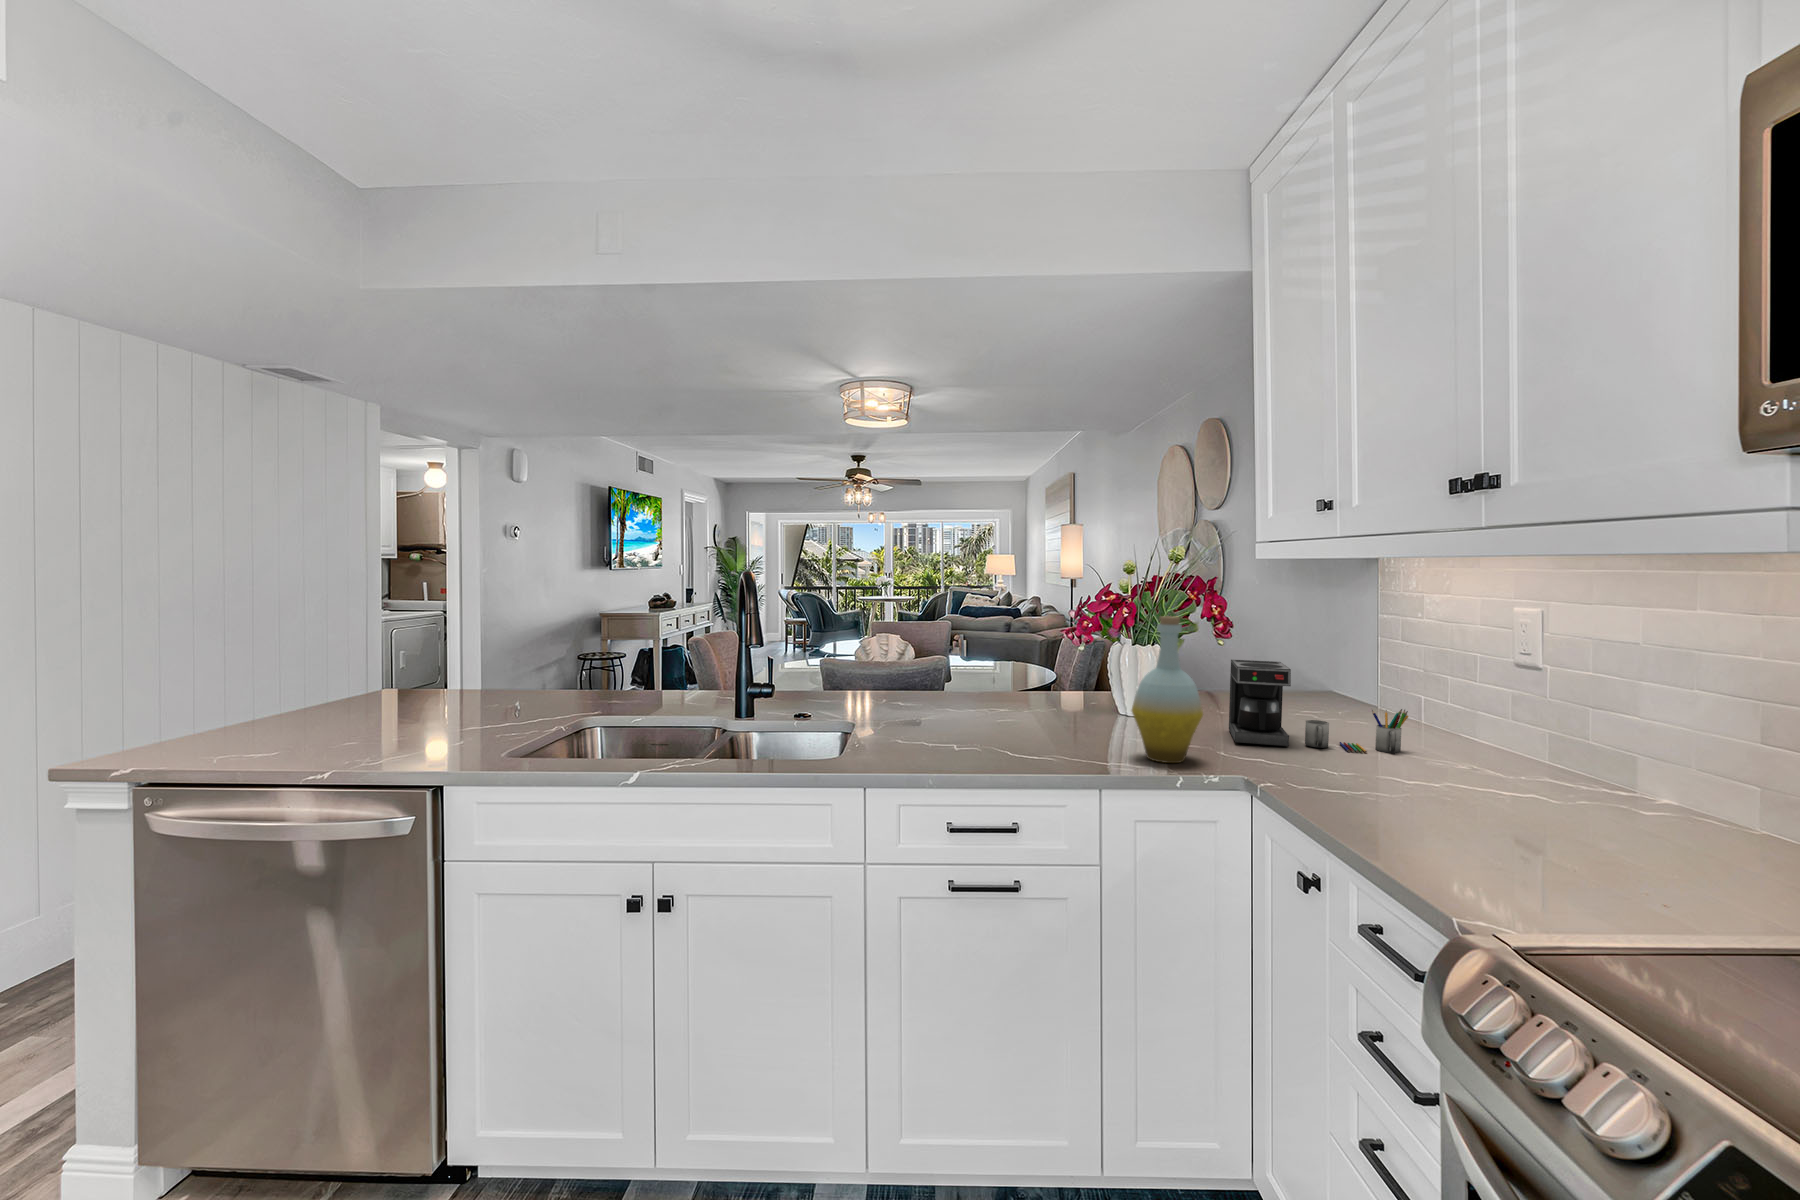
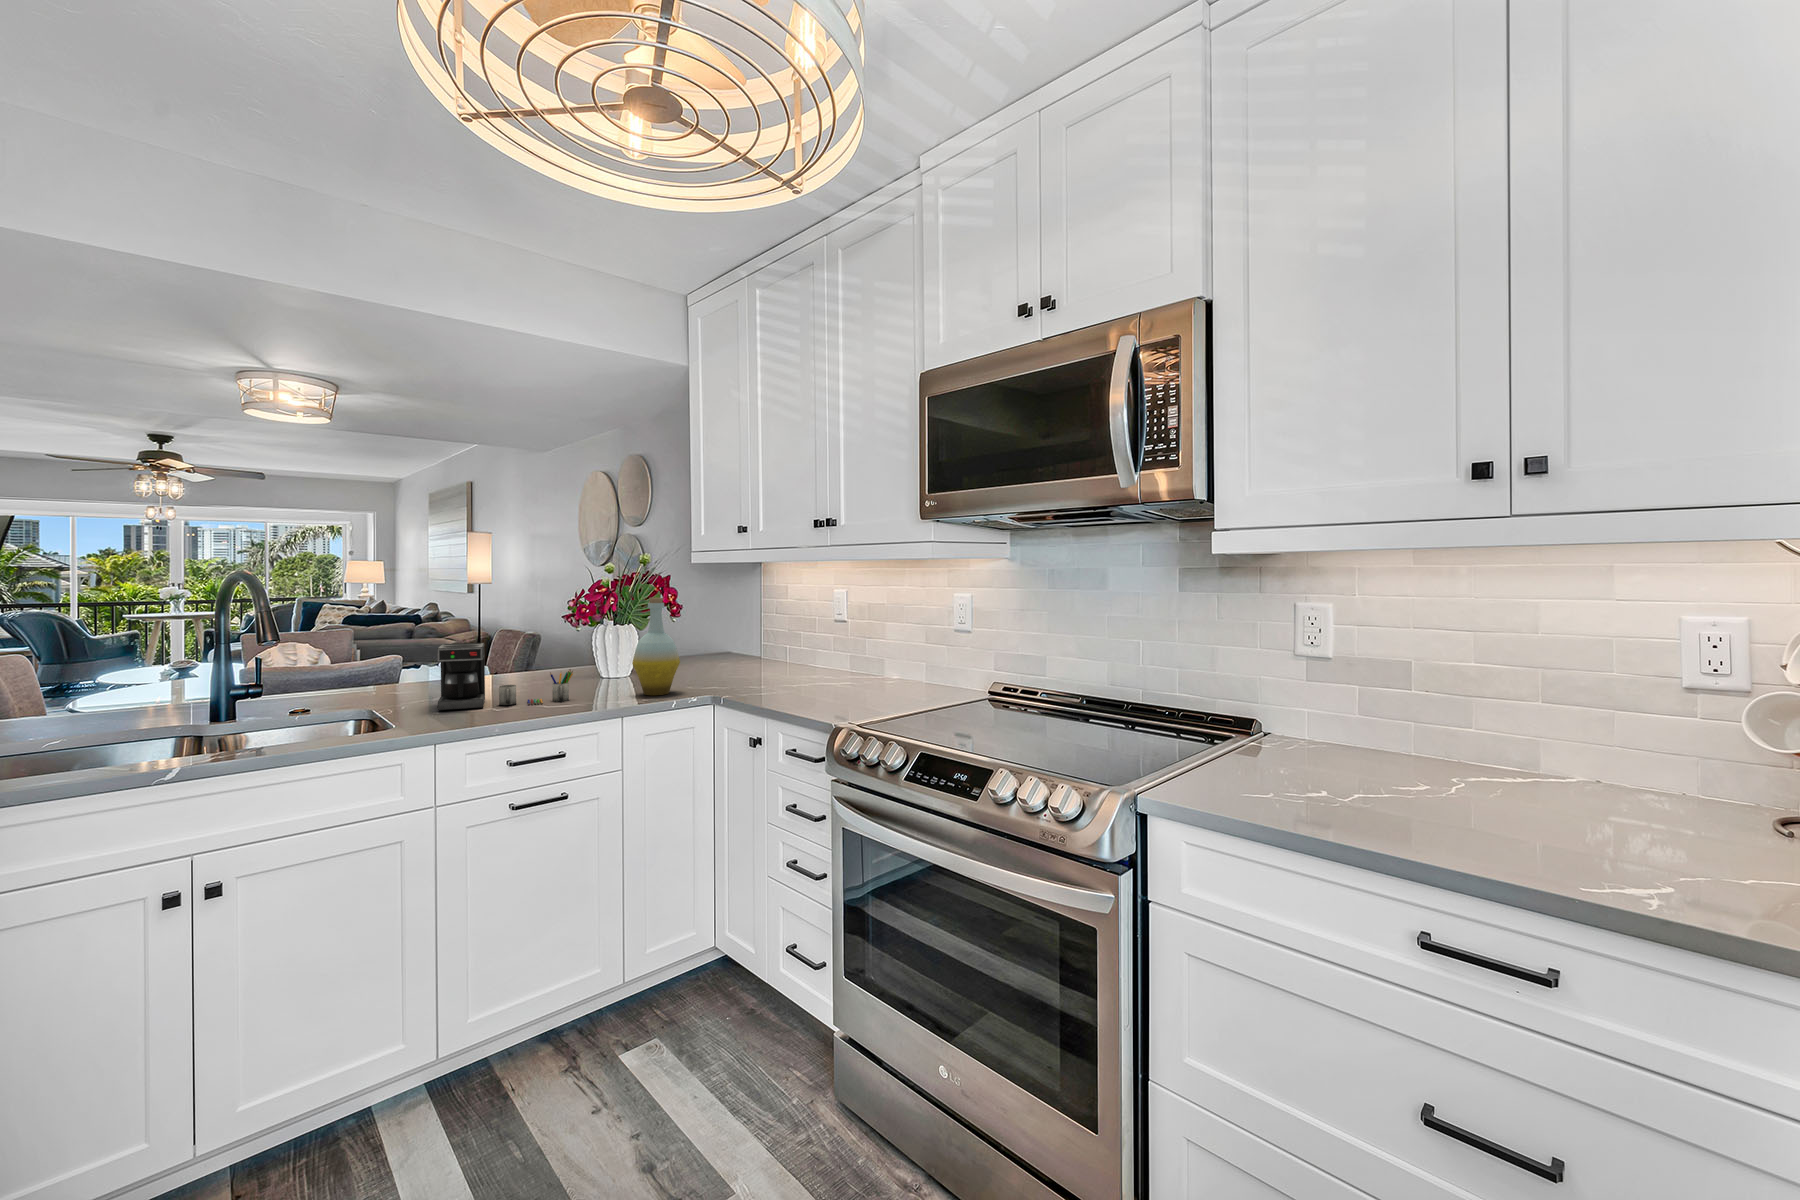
coffee maker: present [1229,660,1408,753] -> present [437,643,573,710]

